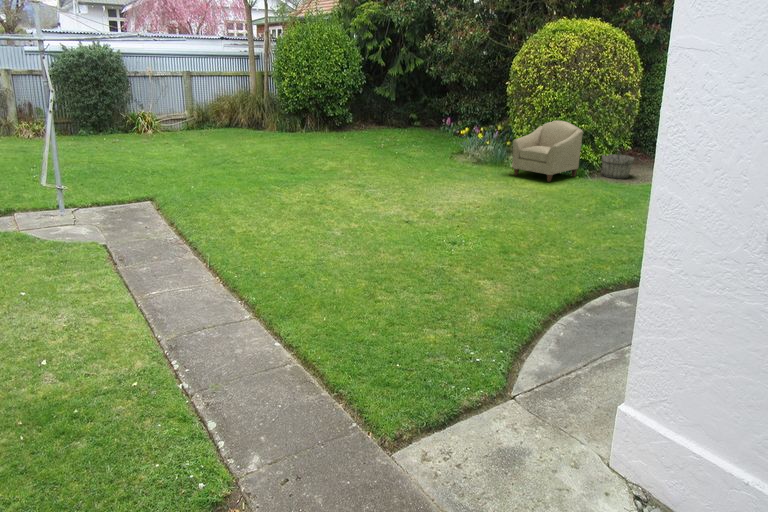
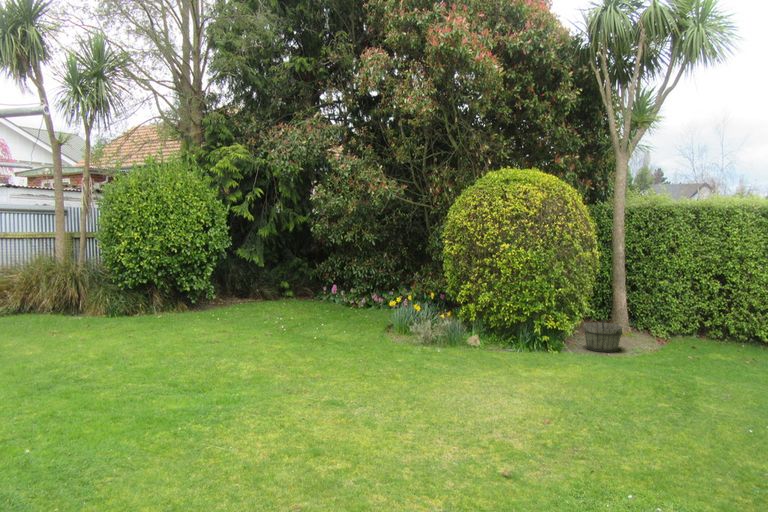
chair: present [512,121,583,182] -> none [488,285,566,364]

